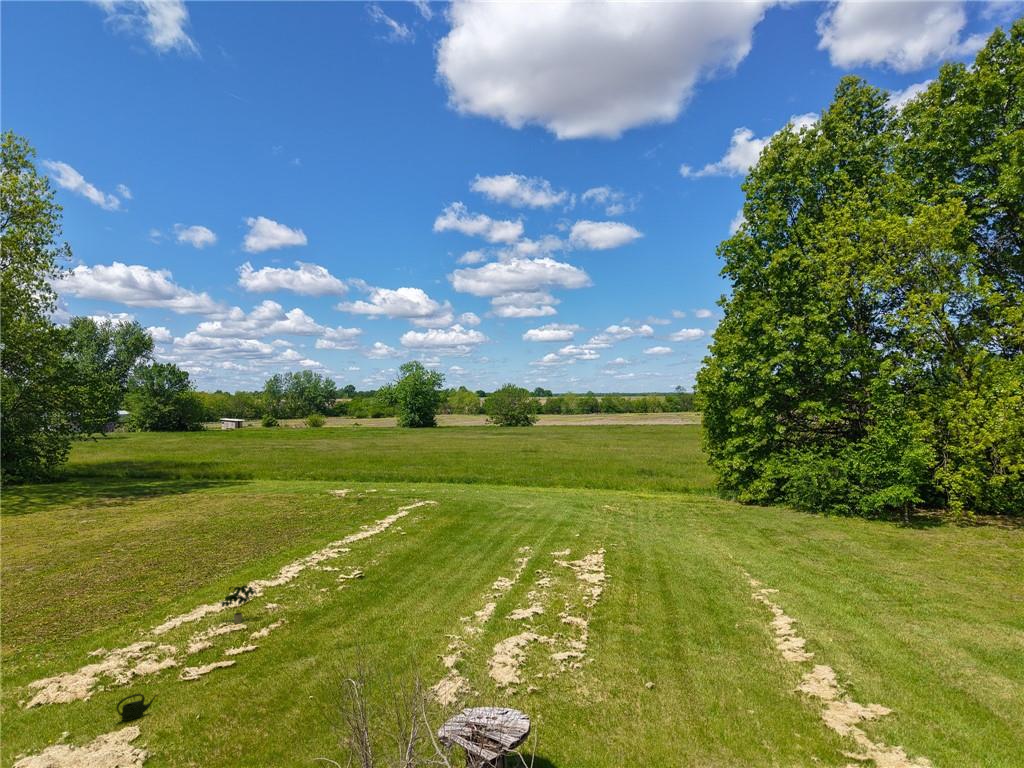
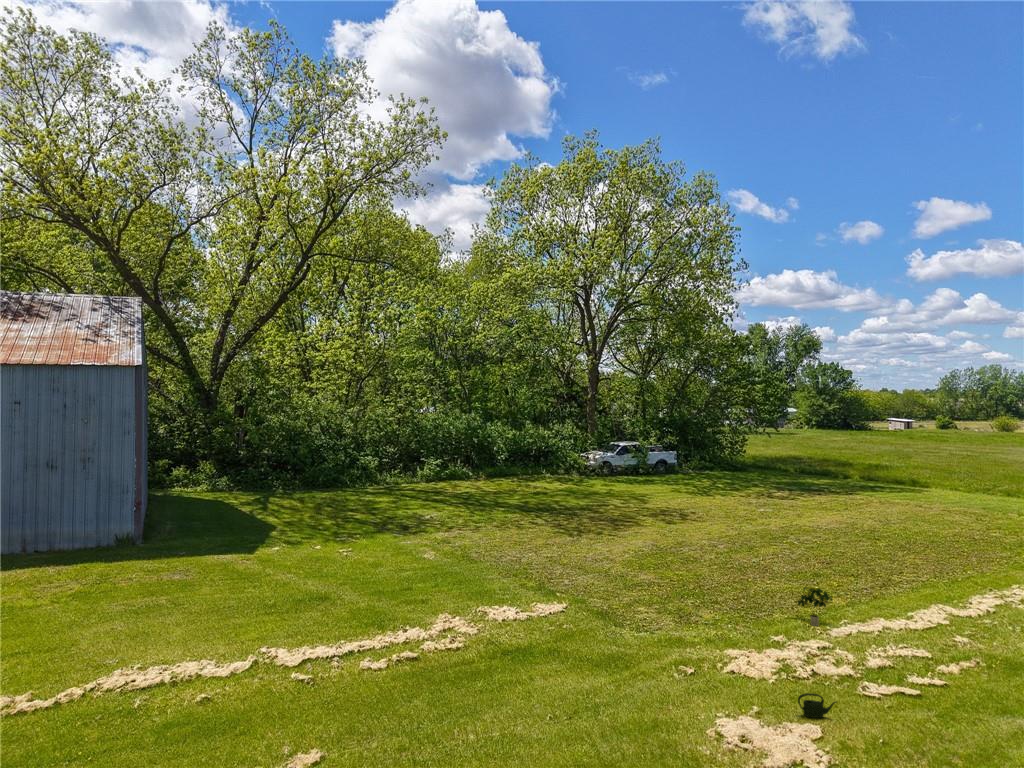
potted plant: present [221,585,257,624] -> present [798,587,833,626]

